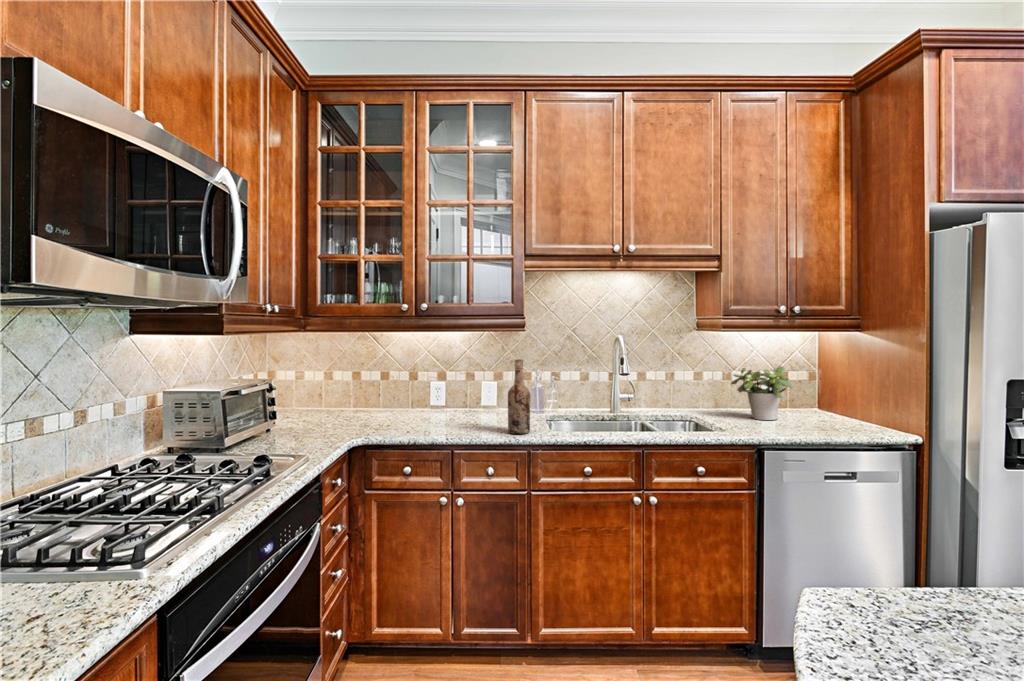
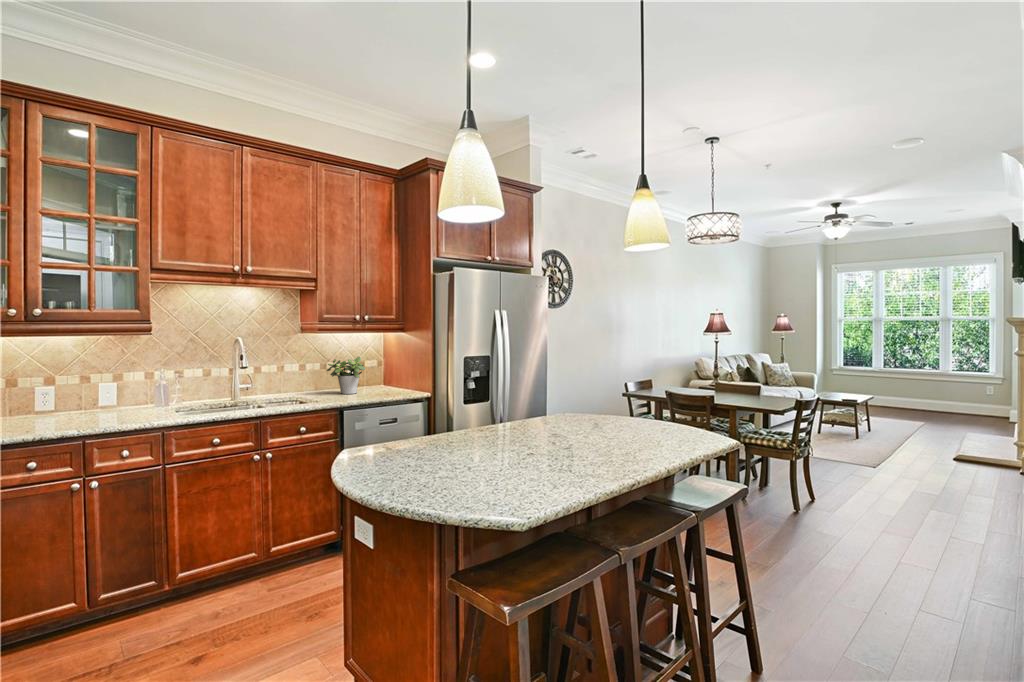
wine bottle: present [508,359,530,434] -> none [139,359,162,421]

